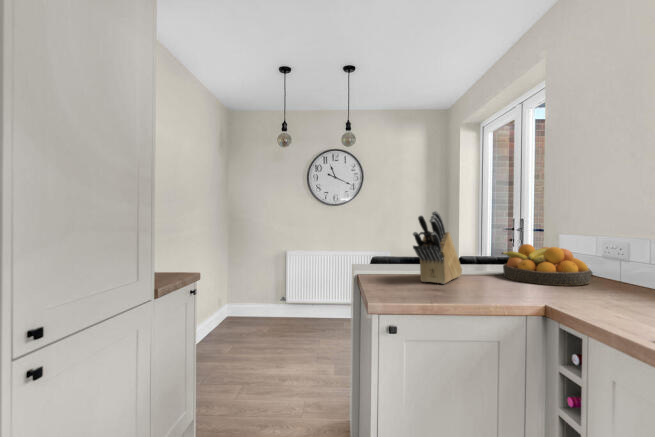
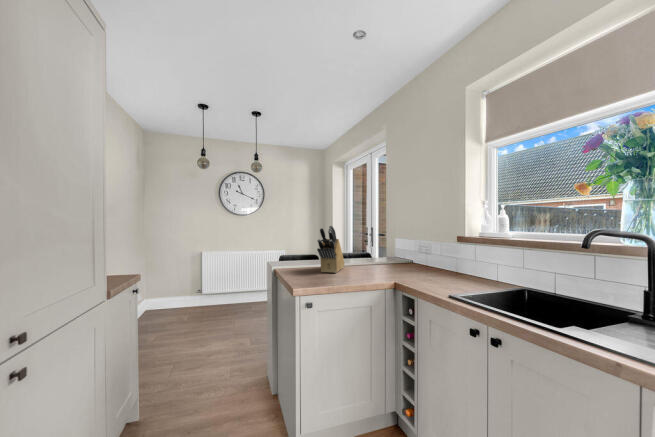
fruit bowl: present [502,244,591,285] -> none [366,245,414,270]

